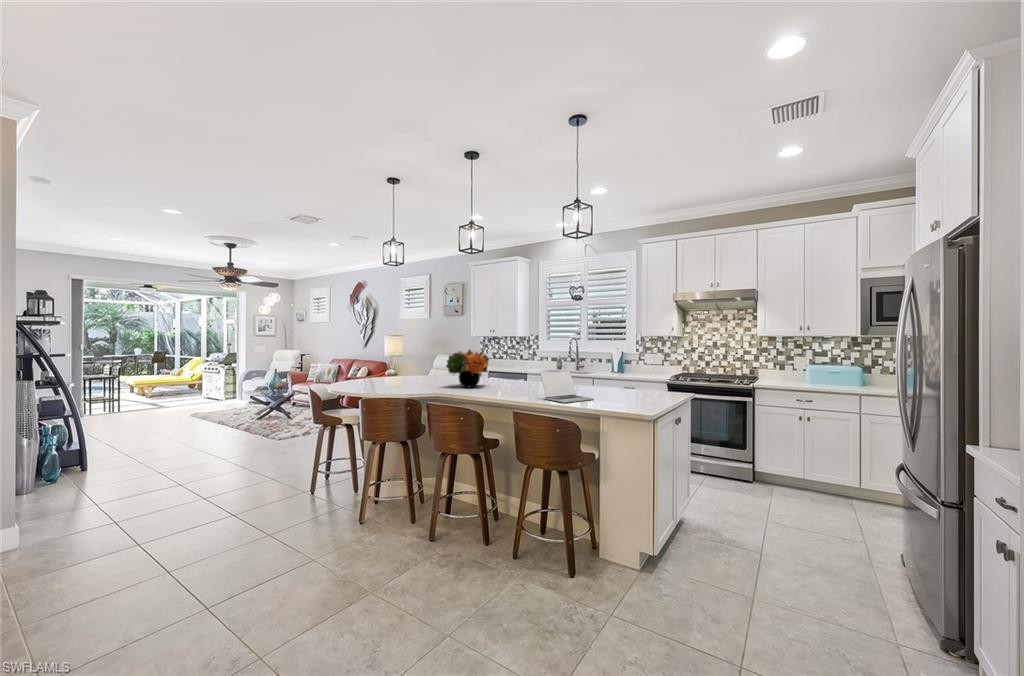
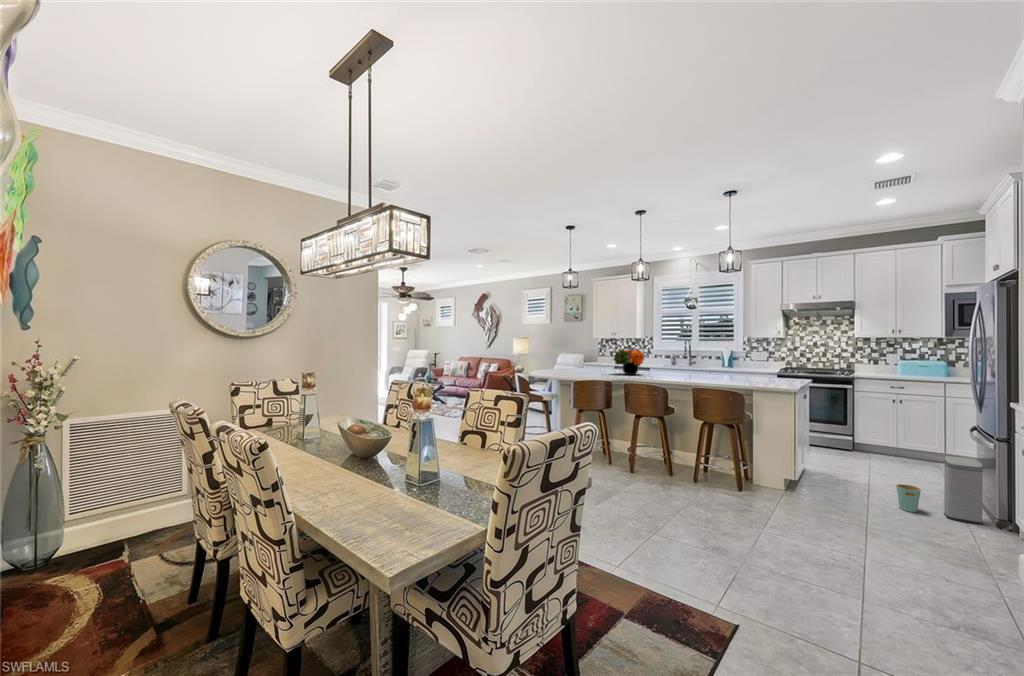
laptop: present [541,371,594,403] -> none [701,362,742,383]
trash can: none [785,516,902,624] -> present [896,457,983,524]

